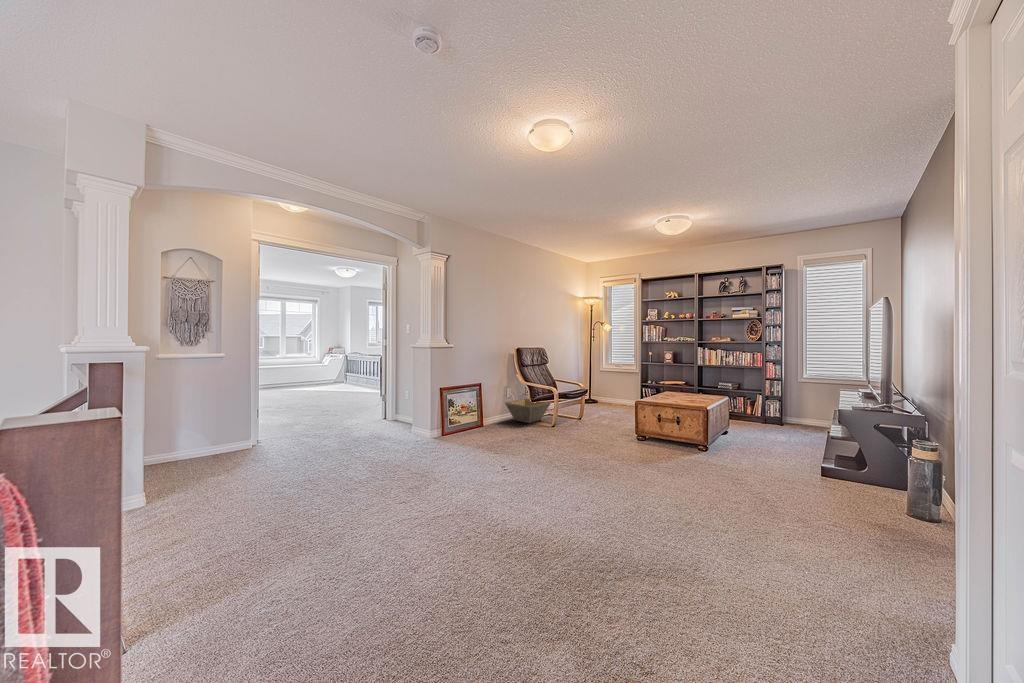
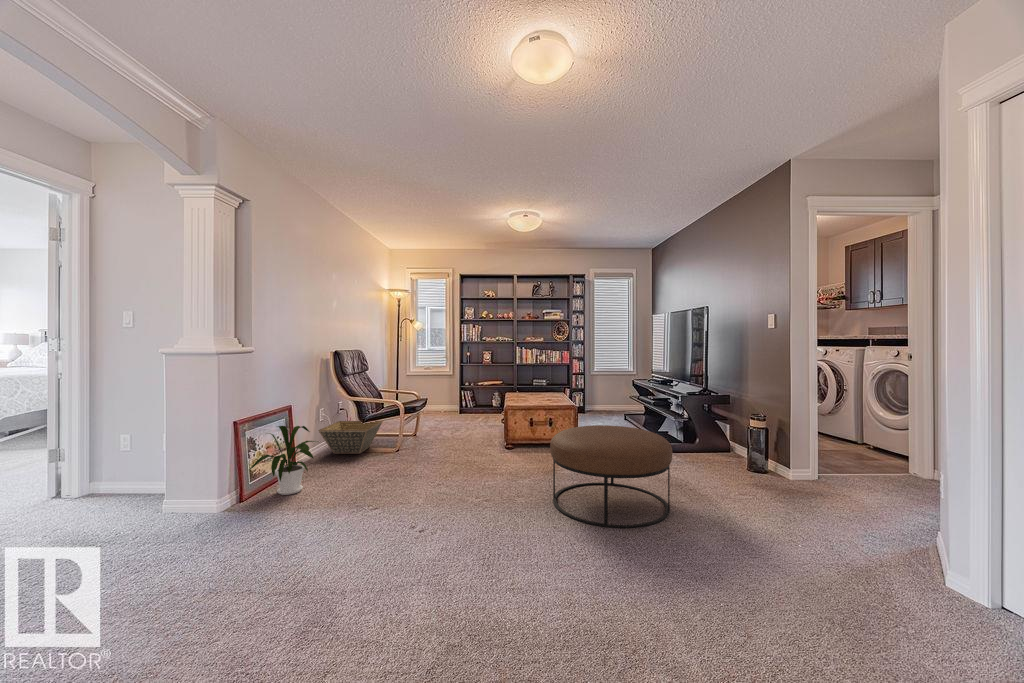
house plant: none [445,395,486,438] -> present [249,426,316,495]
ottoman: none [607,422,720,514] -> present [550,425,673,528]

